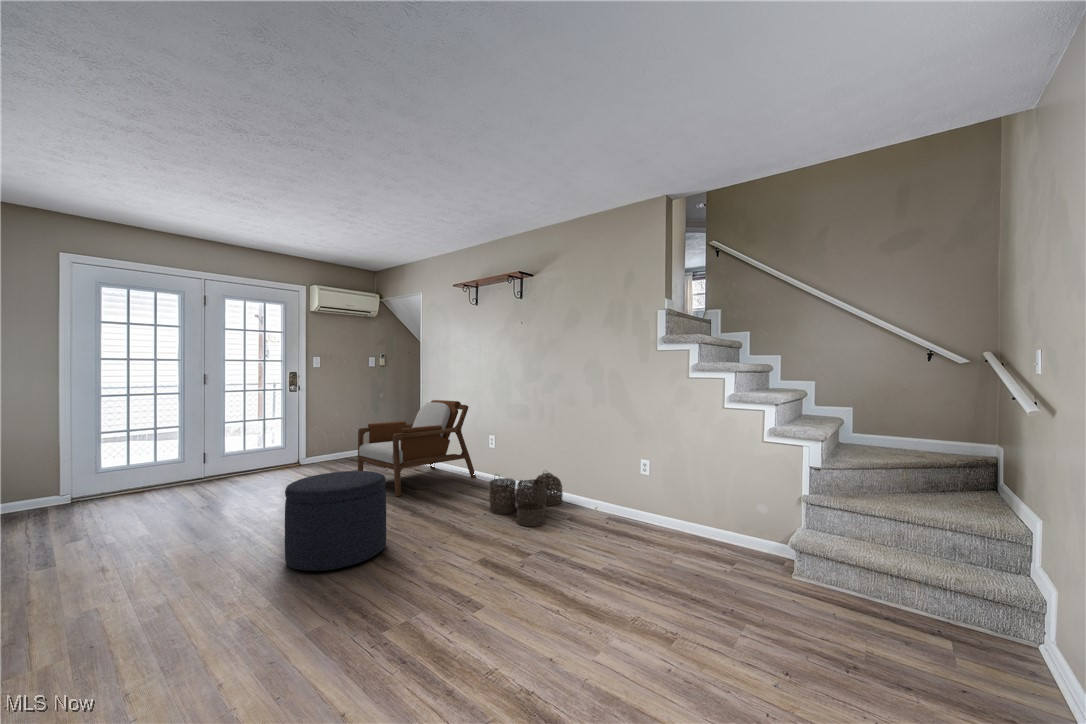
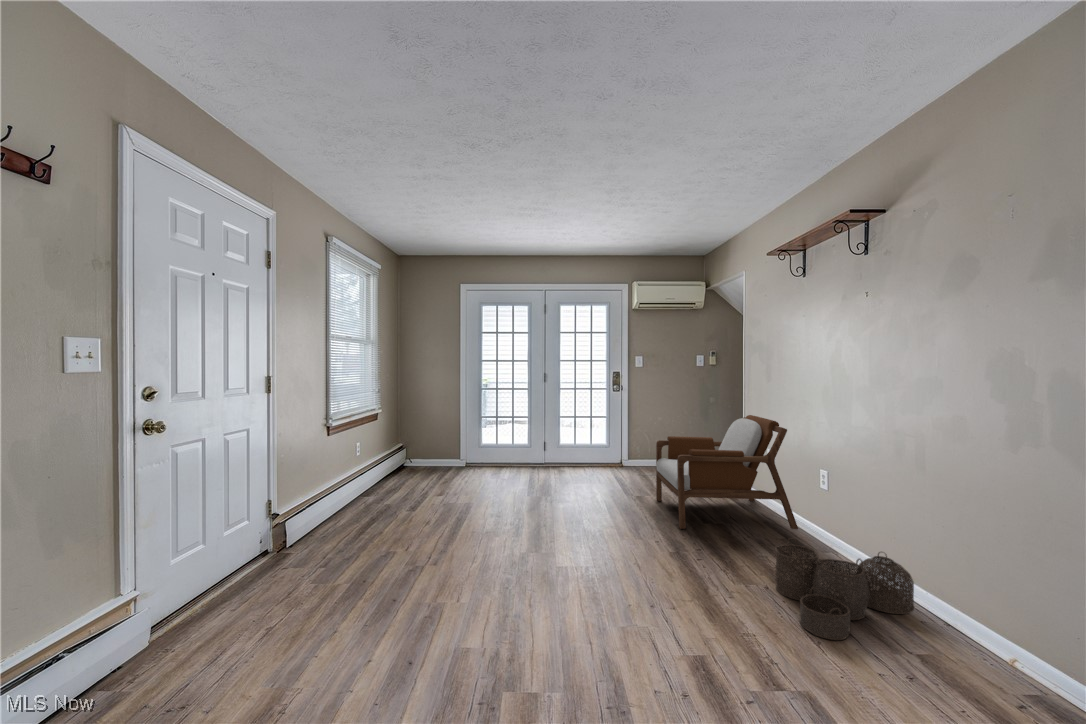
ottoman: present [285,471,386,571] -> none [524,493,621,601]

